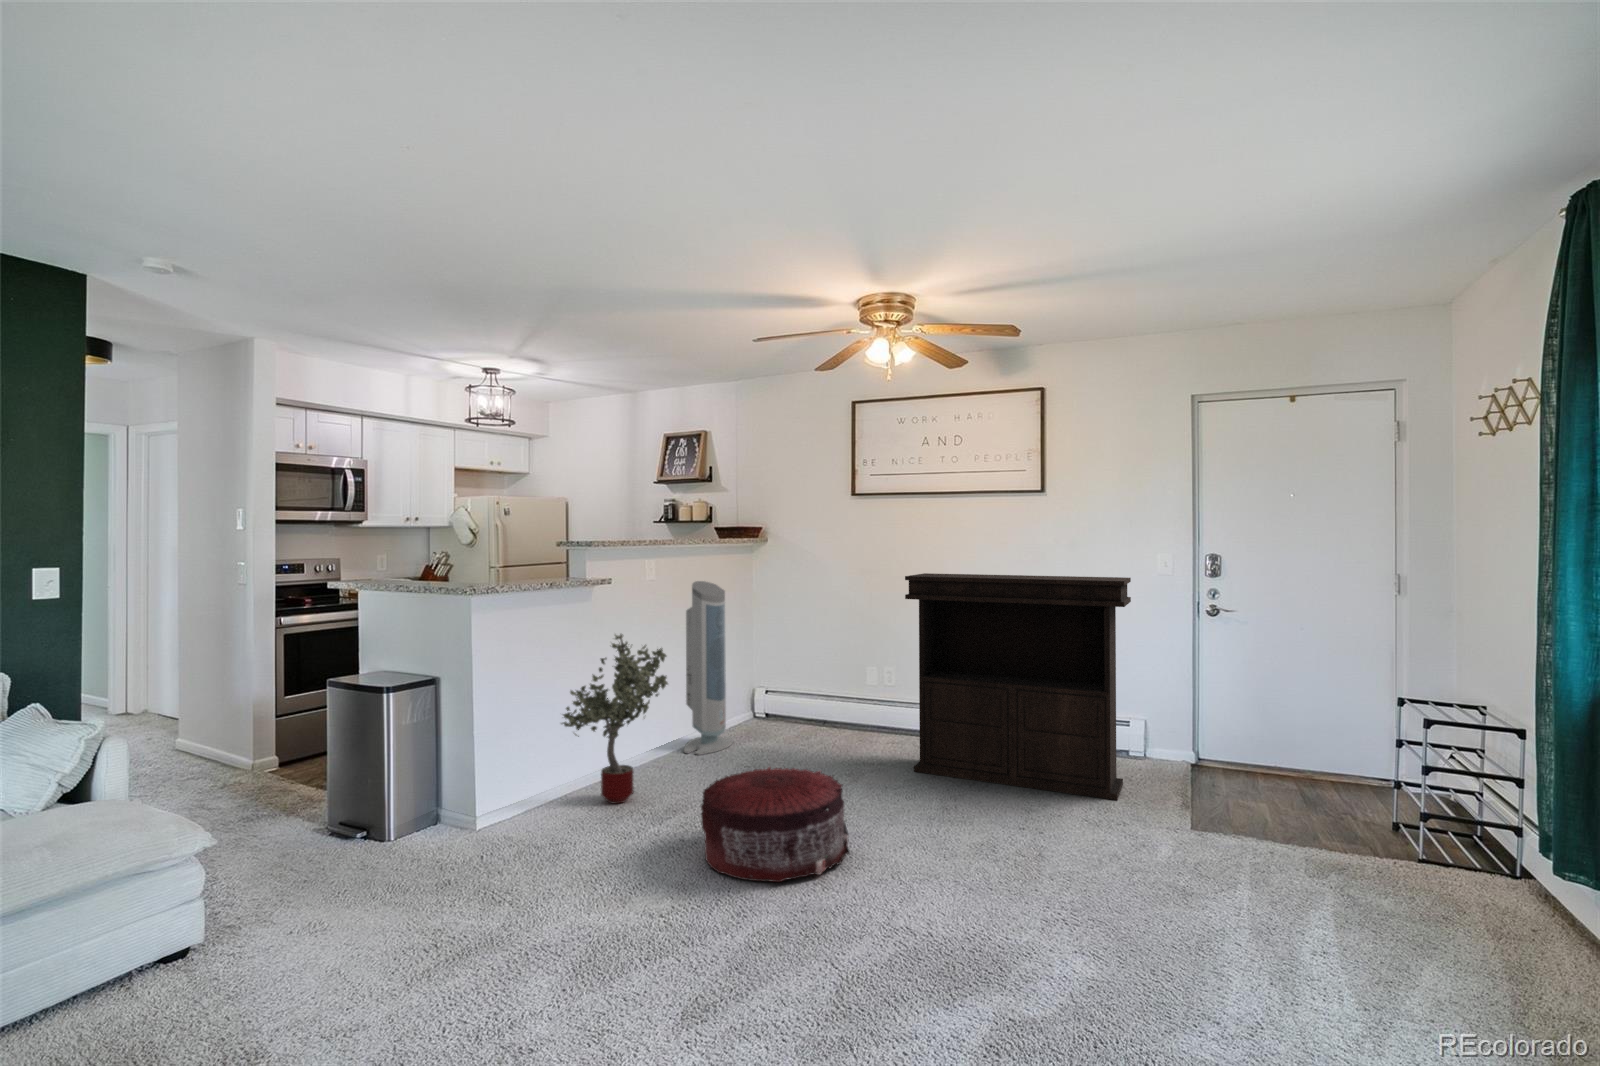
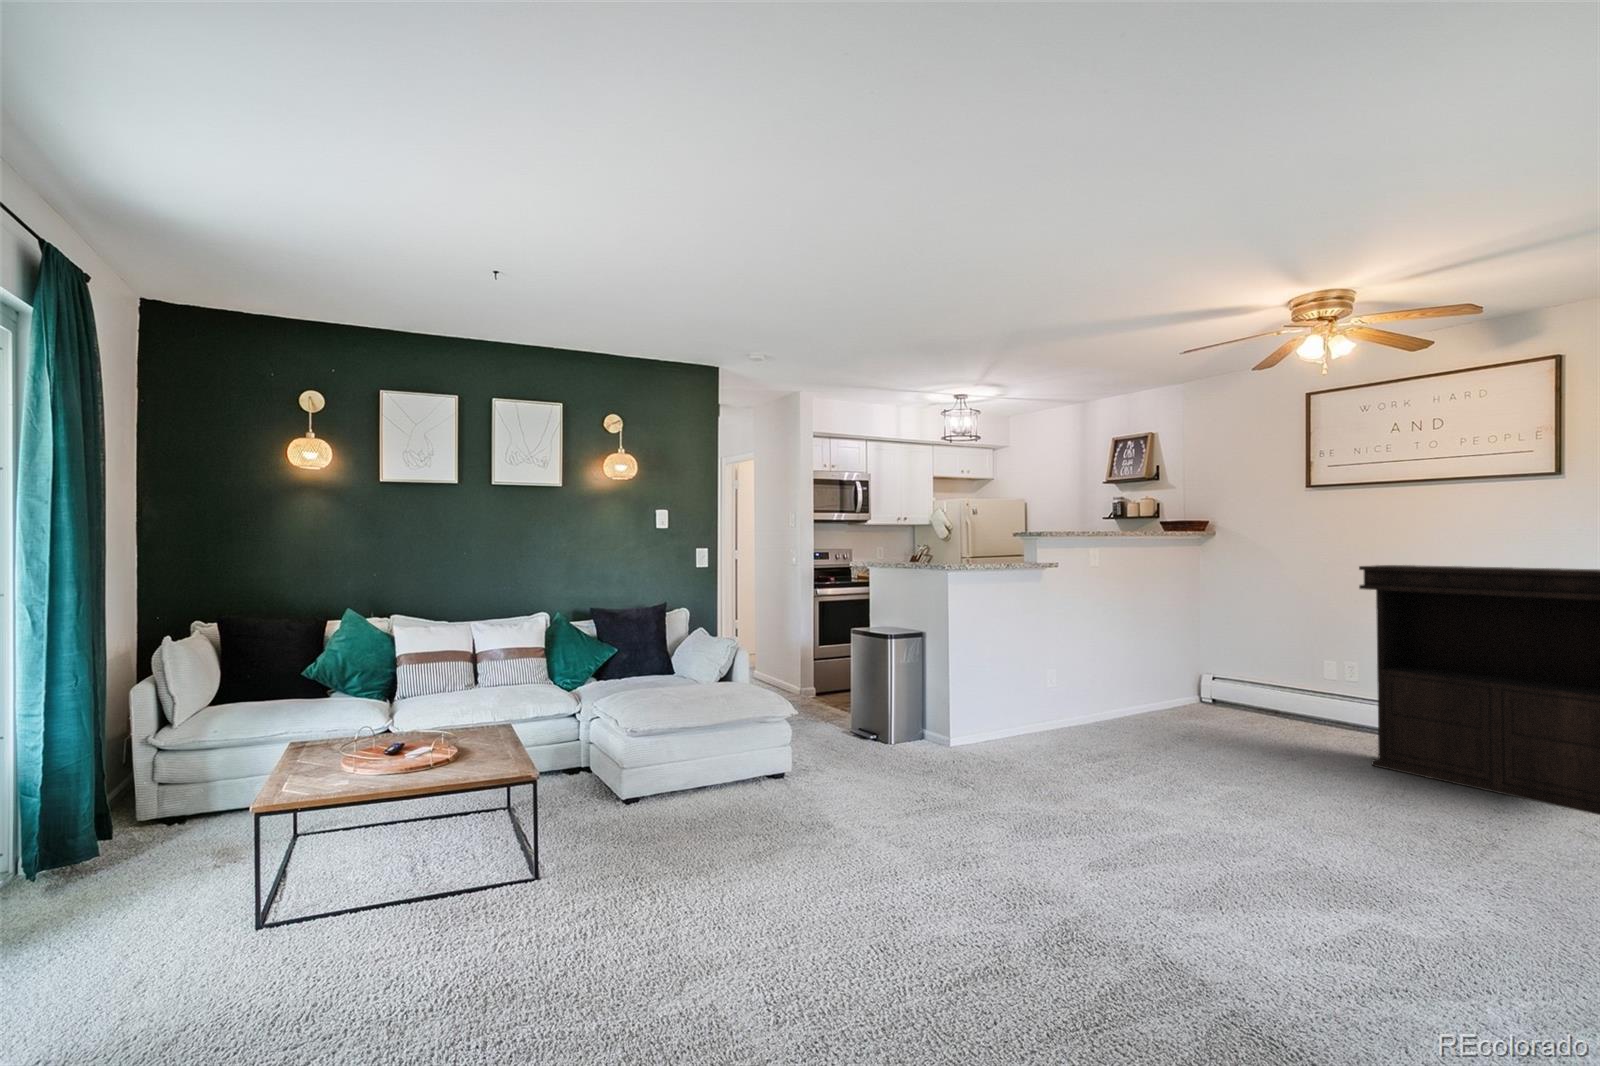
air purifier: present [684,581,734,755] -> none [1125,570,1176,725]
potted tree: present [561,634,668,804] -> none [1012,607,1106,748]
pouf: present [701,767,850,882] -> none [1127,727,1271,818]

